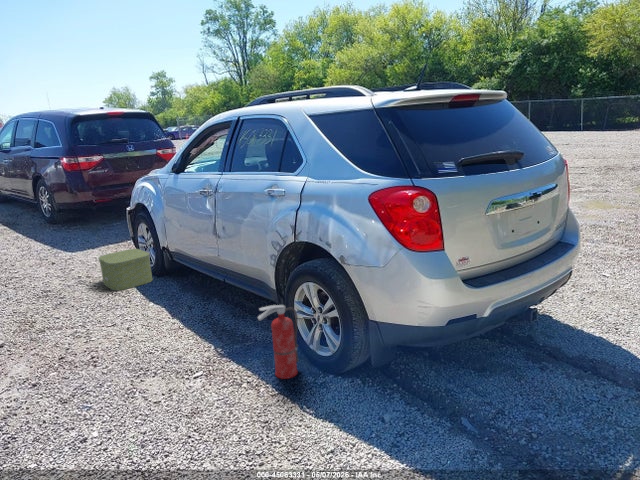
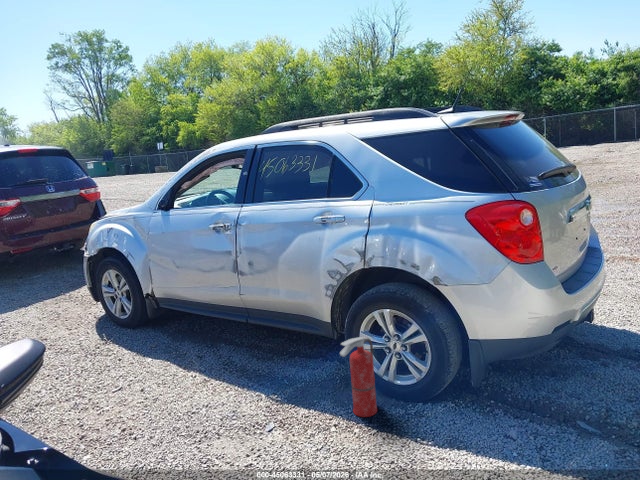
storage box: present [99,249,153,290] -> none [62,300,129,351]

